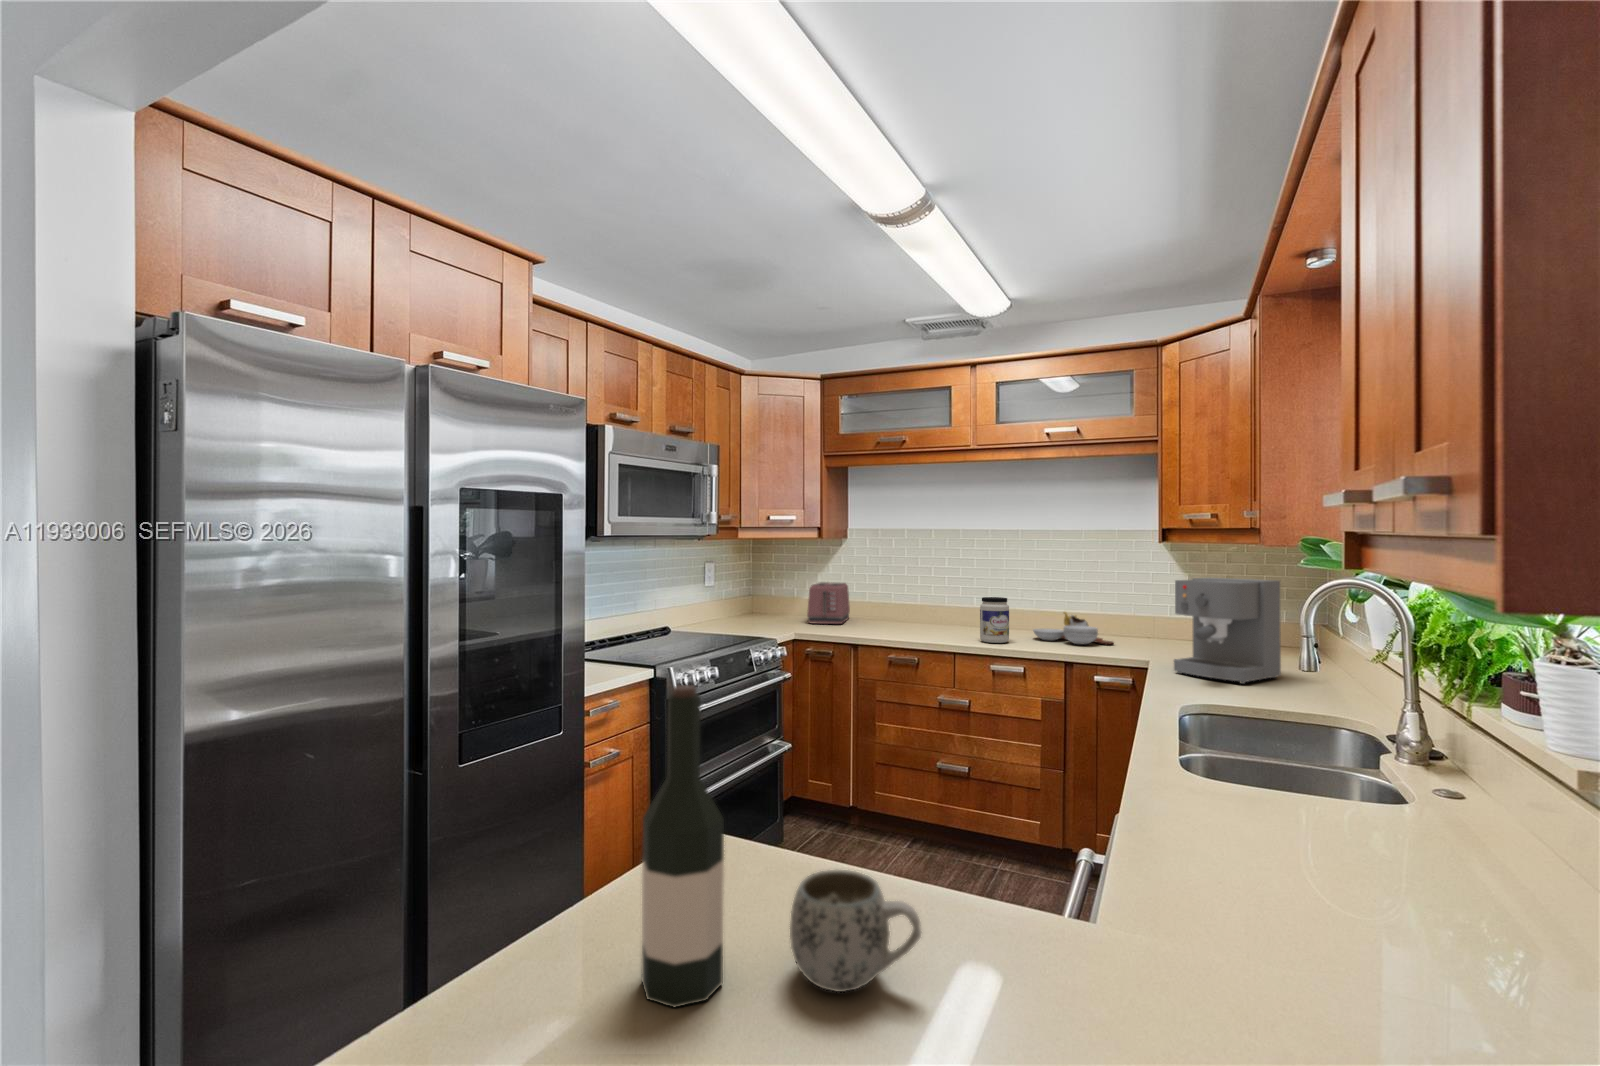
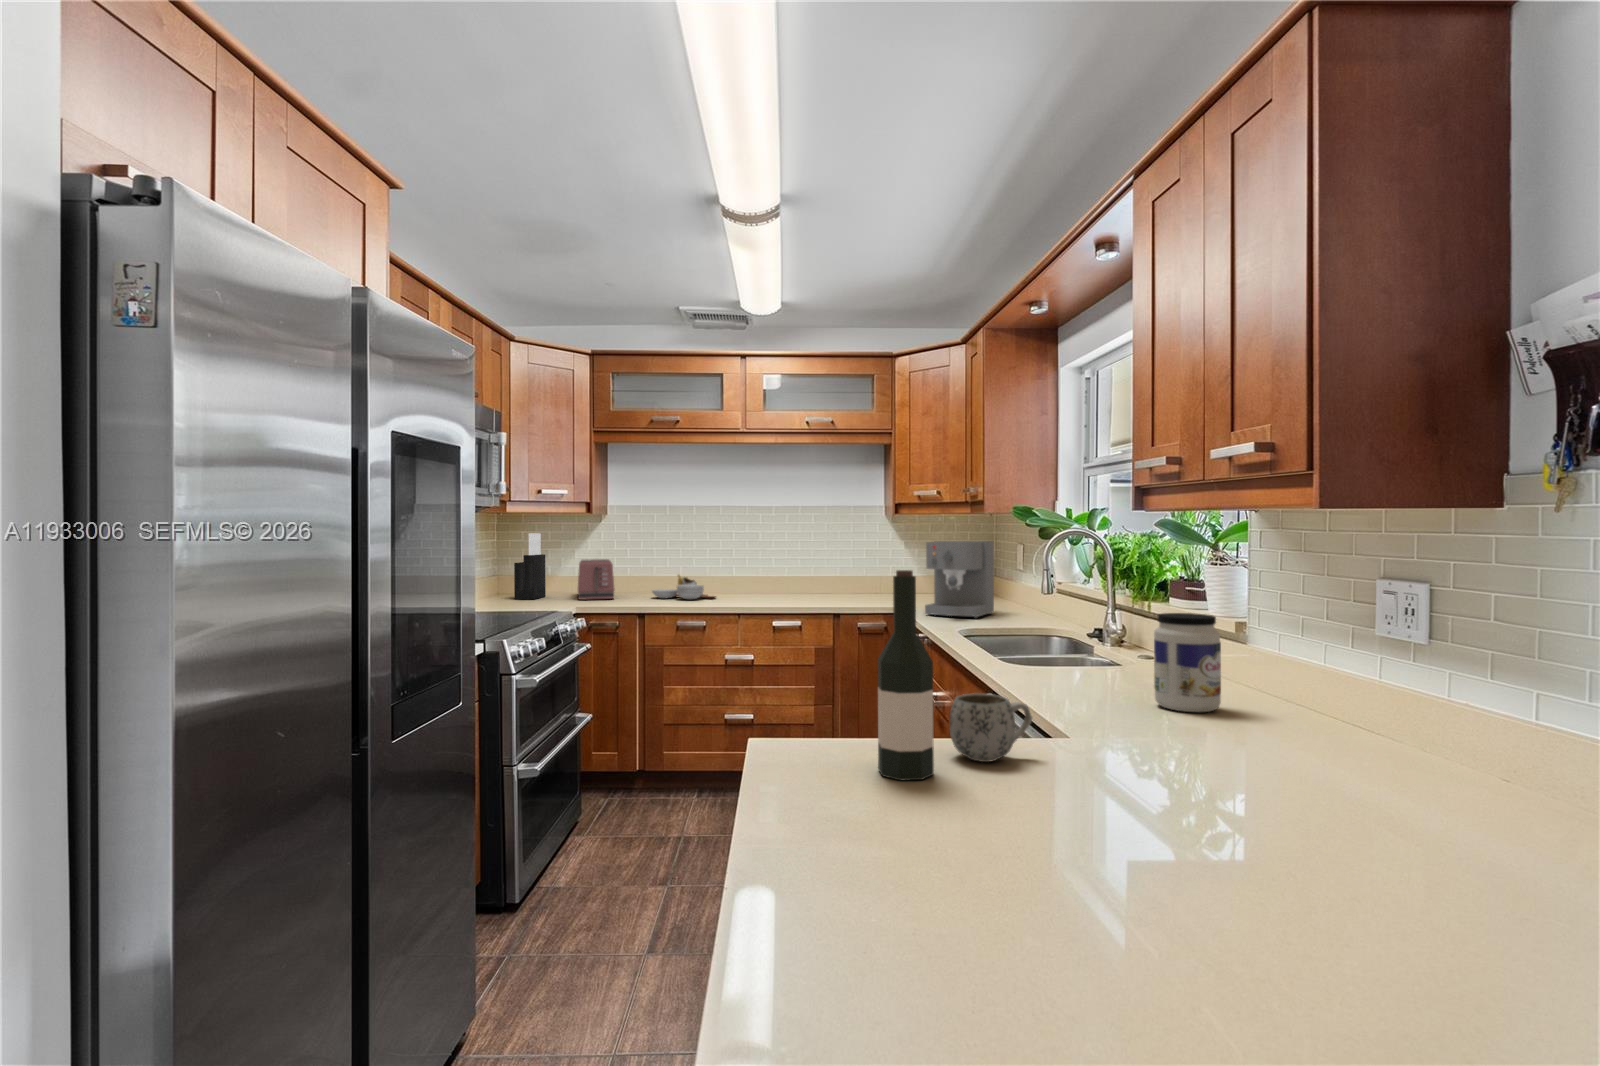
knife block: none [754,556,786,620] -> present [514,533,546,599]
jar: present [980,597,1009,643] -> present [1154,613,1221,712]
cutting board: present [1033,612,1114,644] -> present [652,575,716,599]

